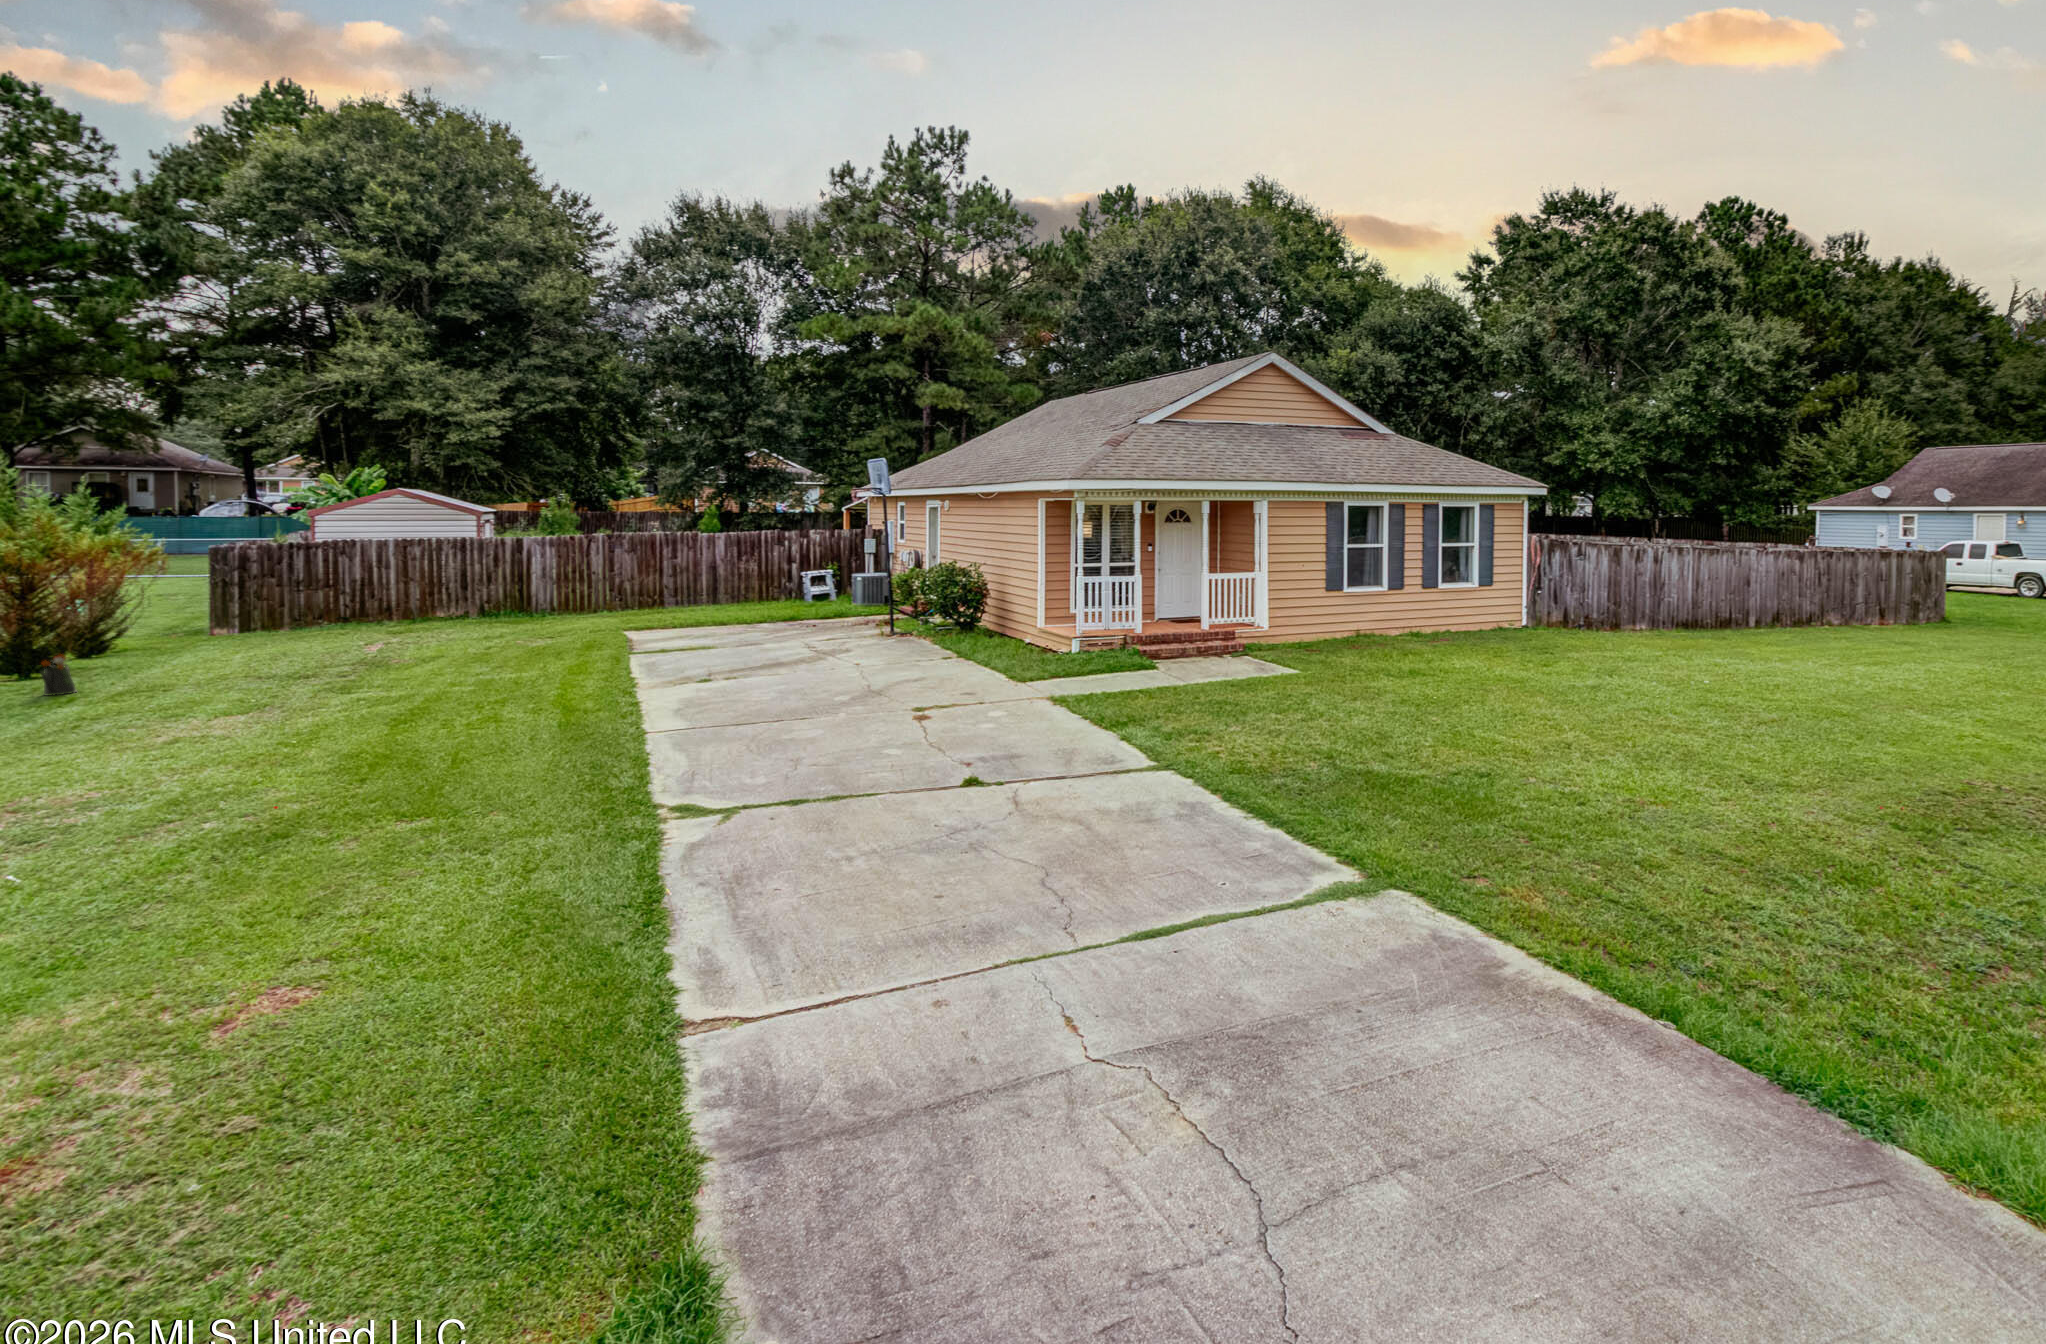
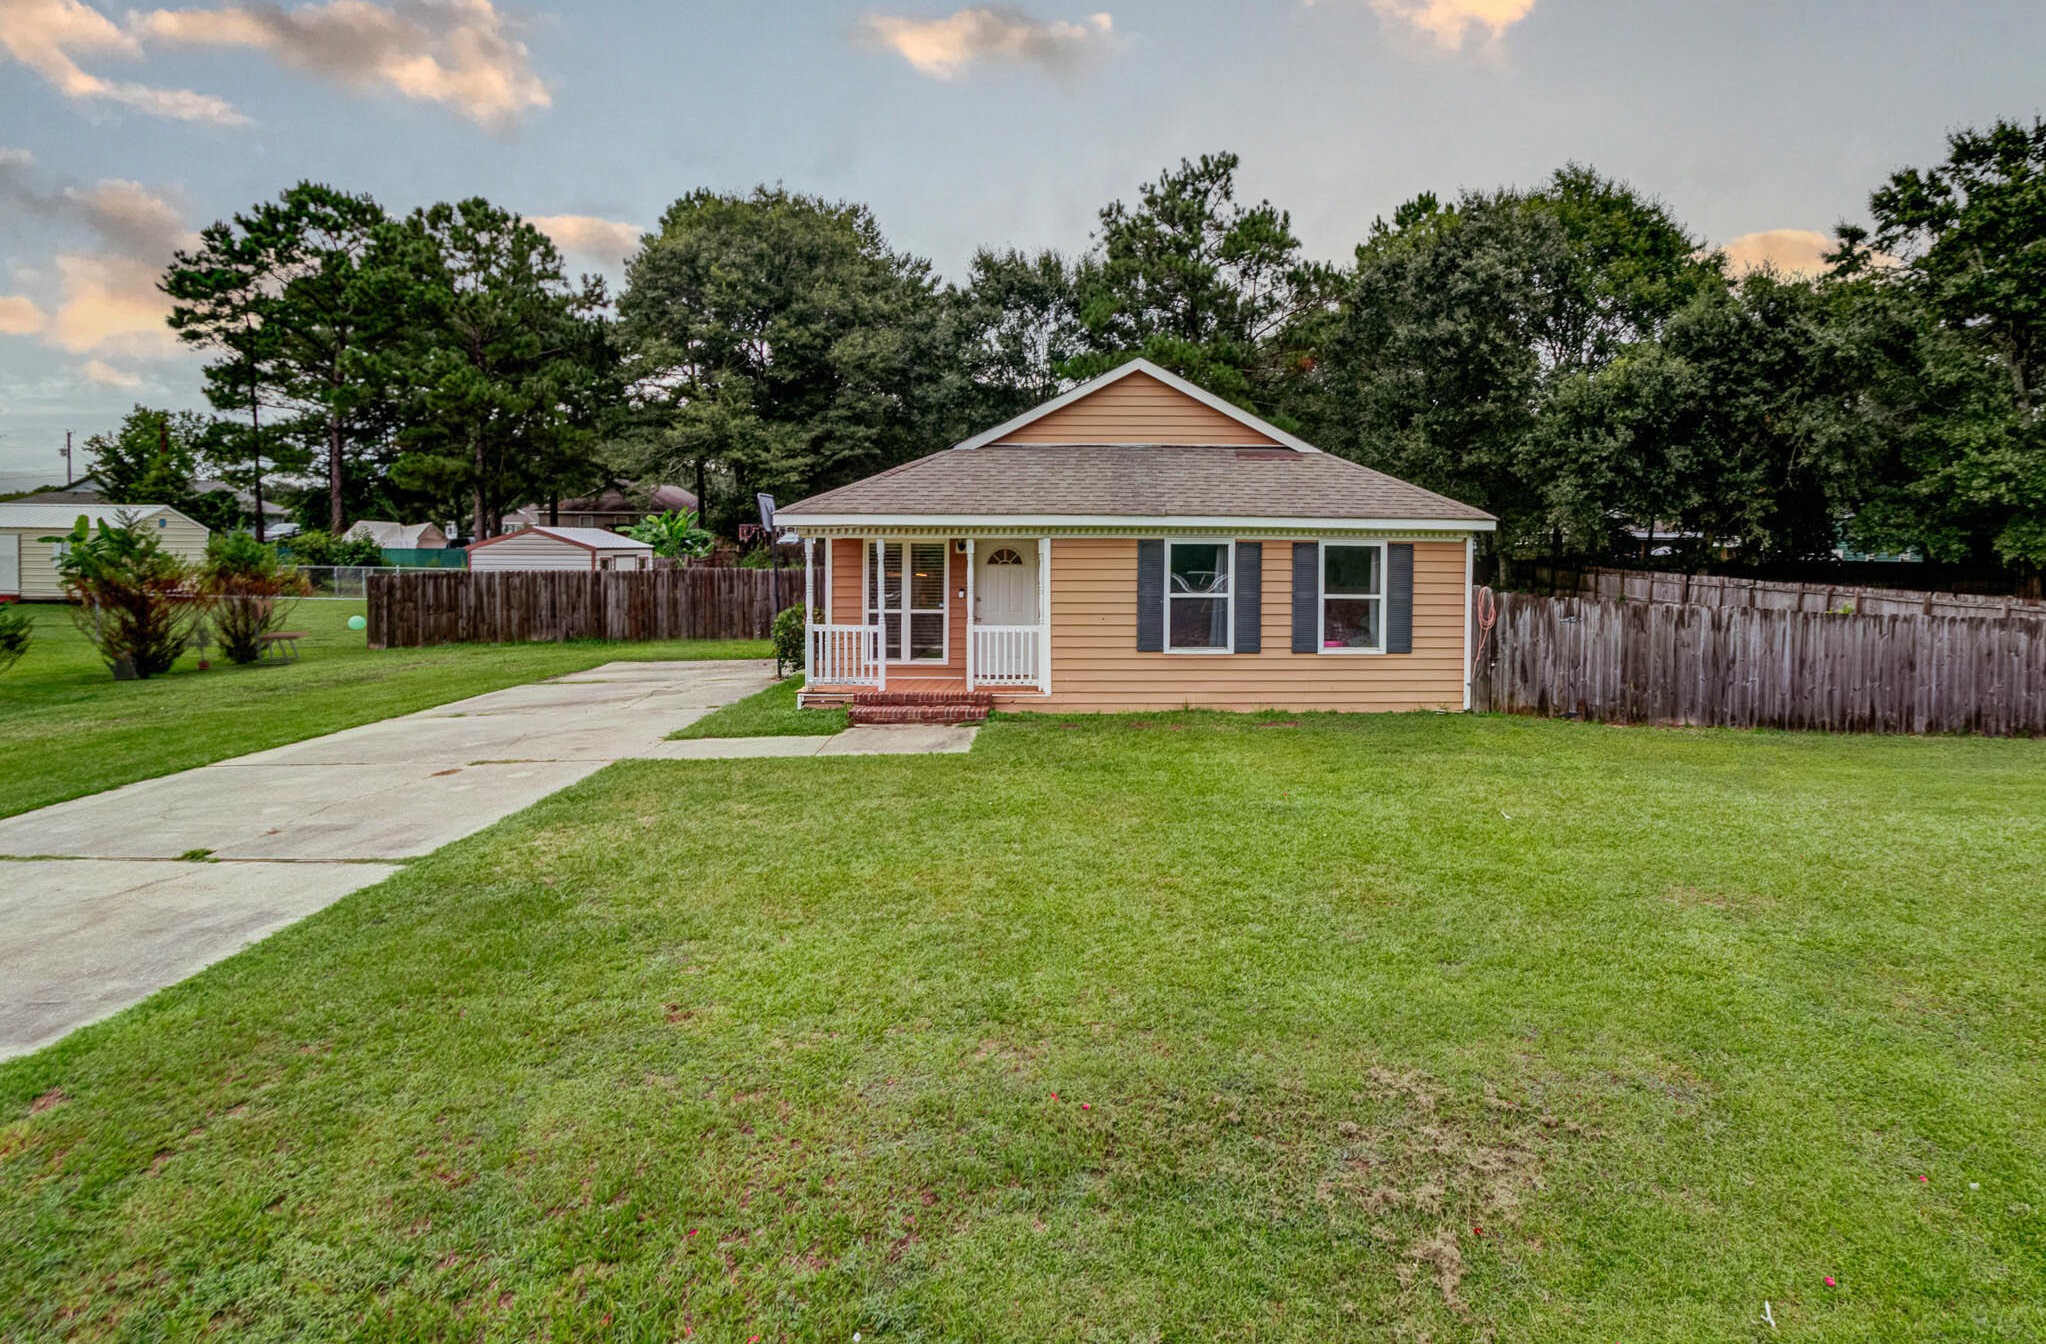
bench: none [147,580,231,664] -> present [250,600,308,665]
potted tree: none [83,613,134,675] -> present [183,624,212,670]

